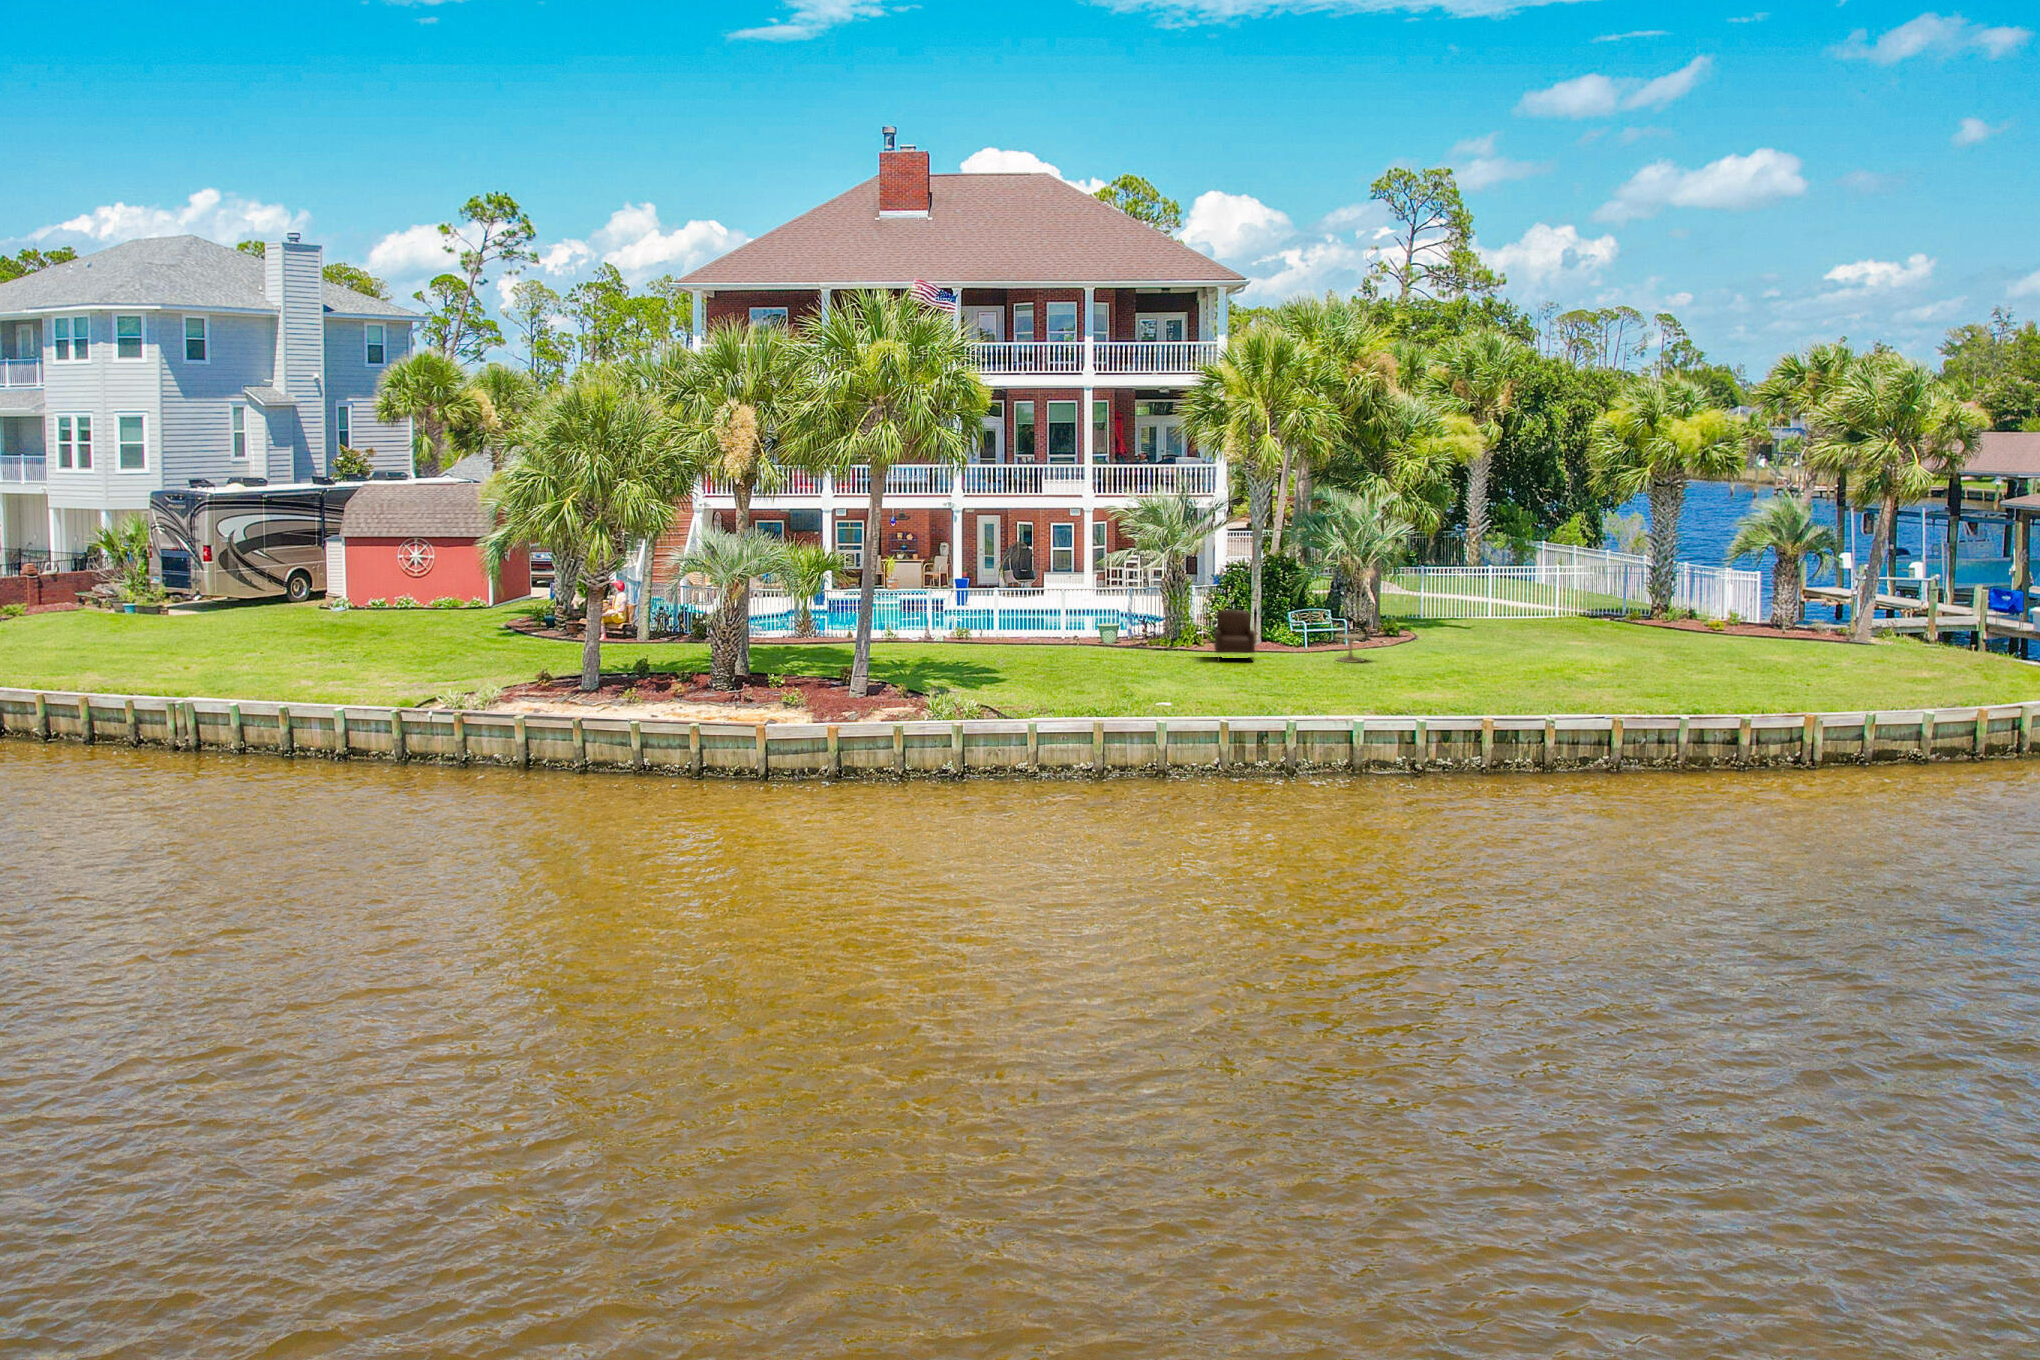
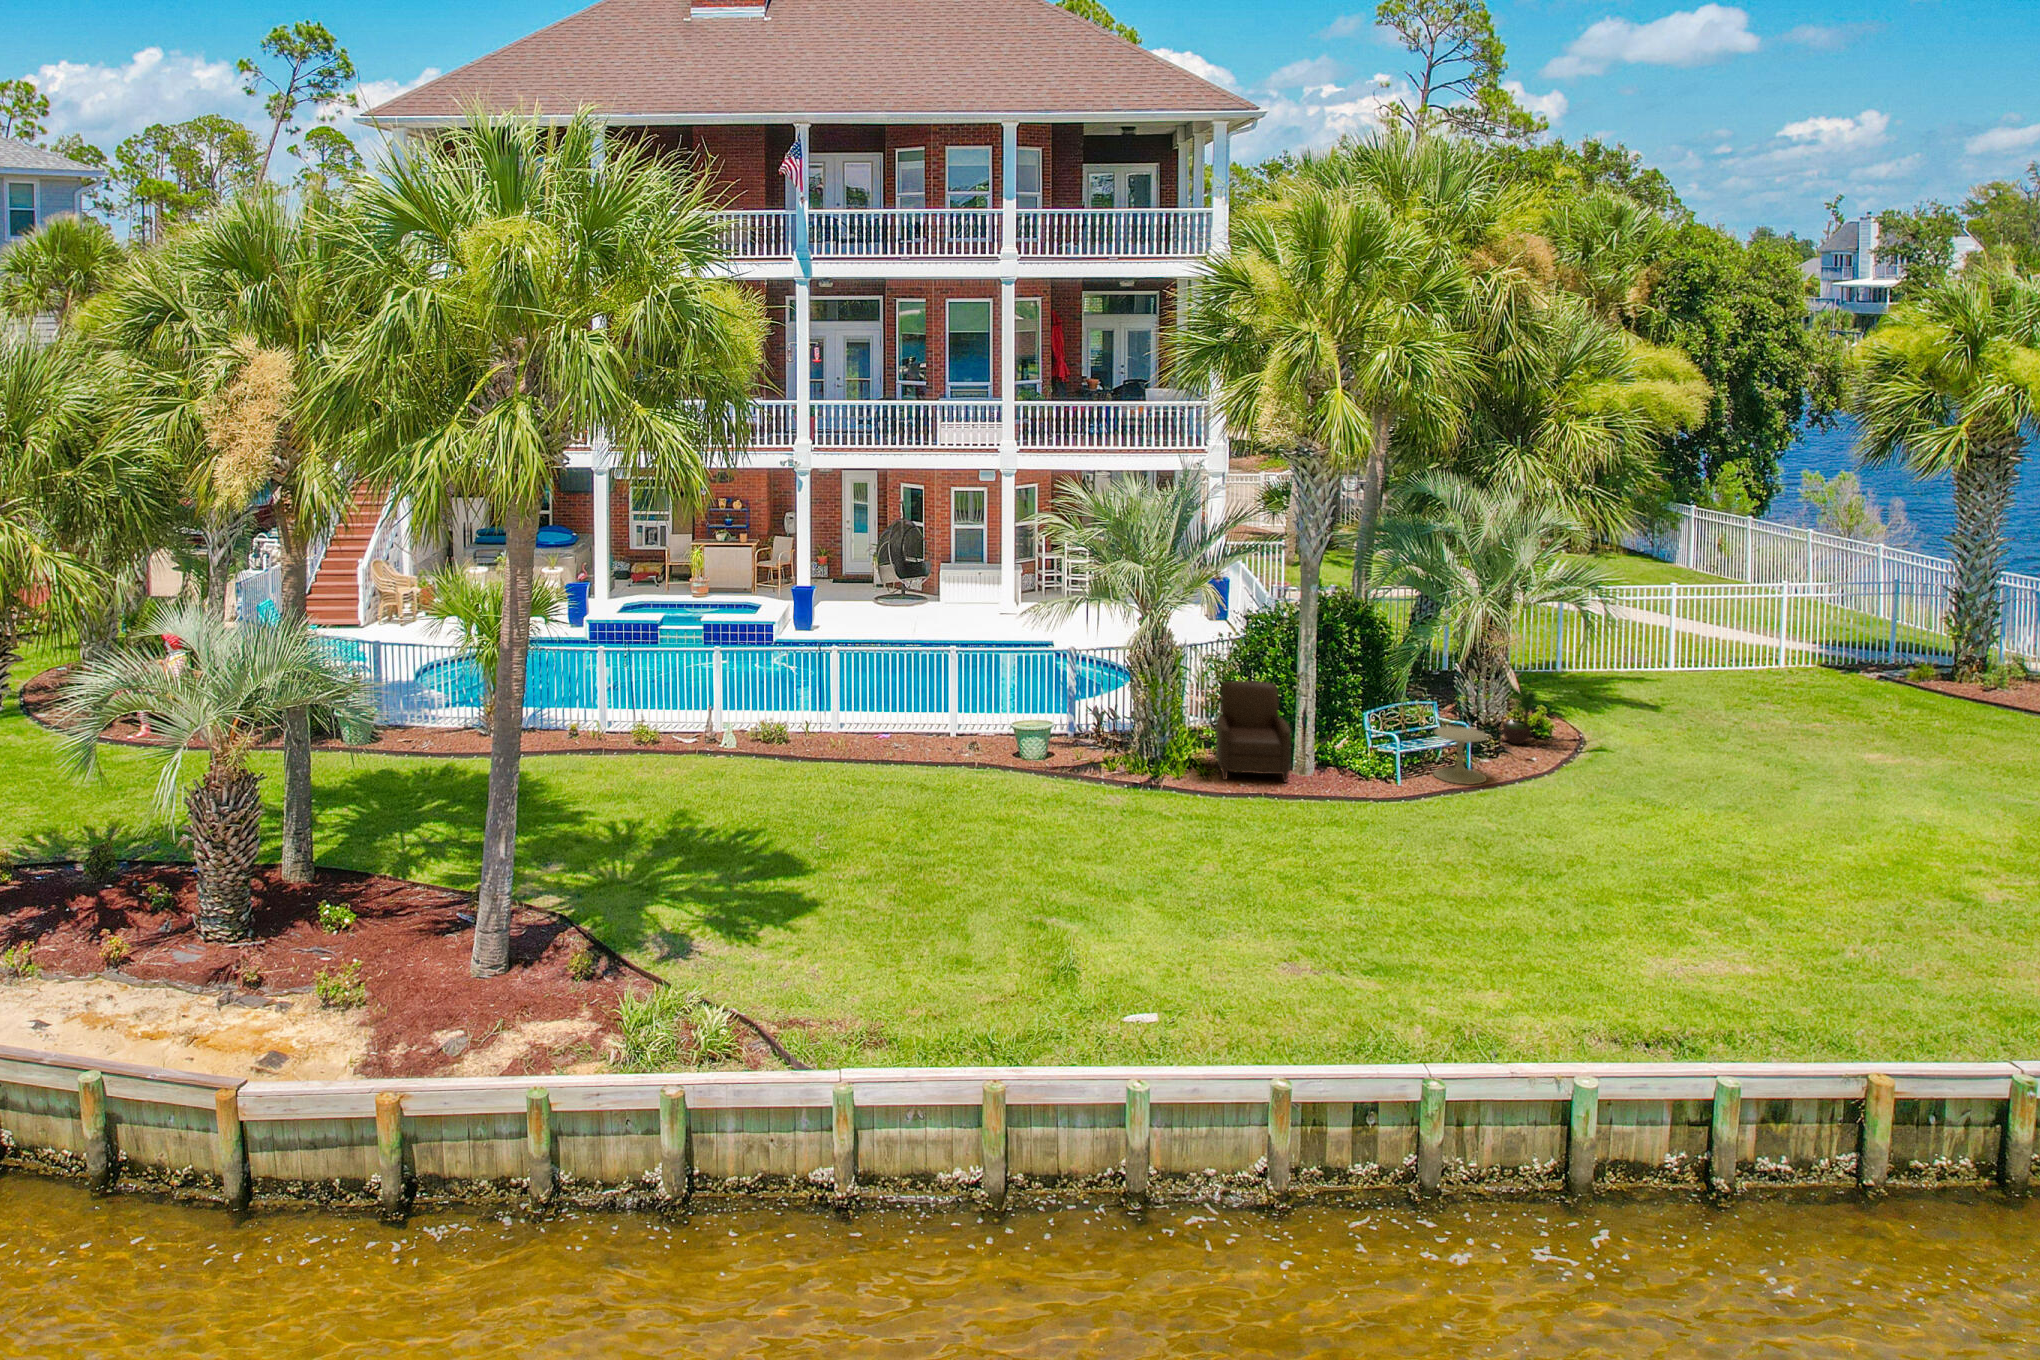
potted tree: none [1382,615,1403,651] -> present [1502,689,1538,744]

